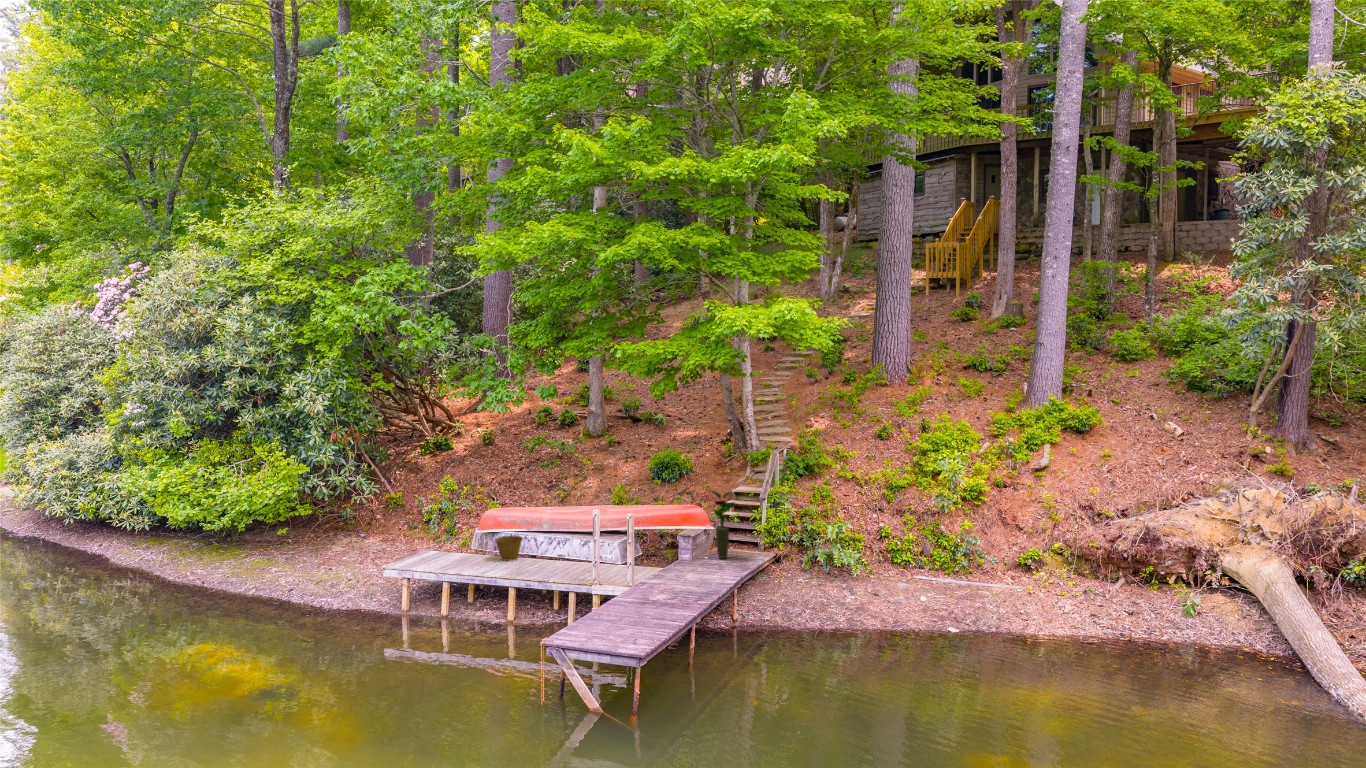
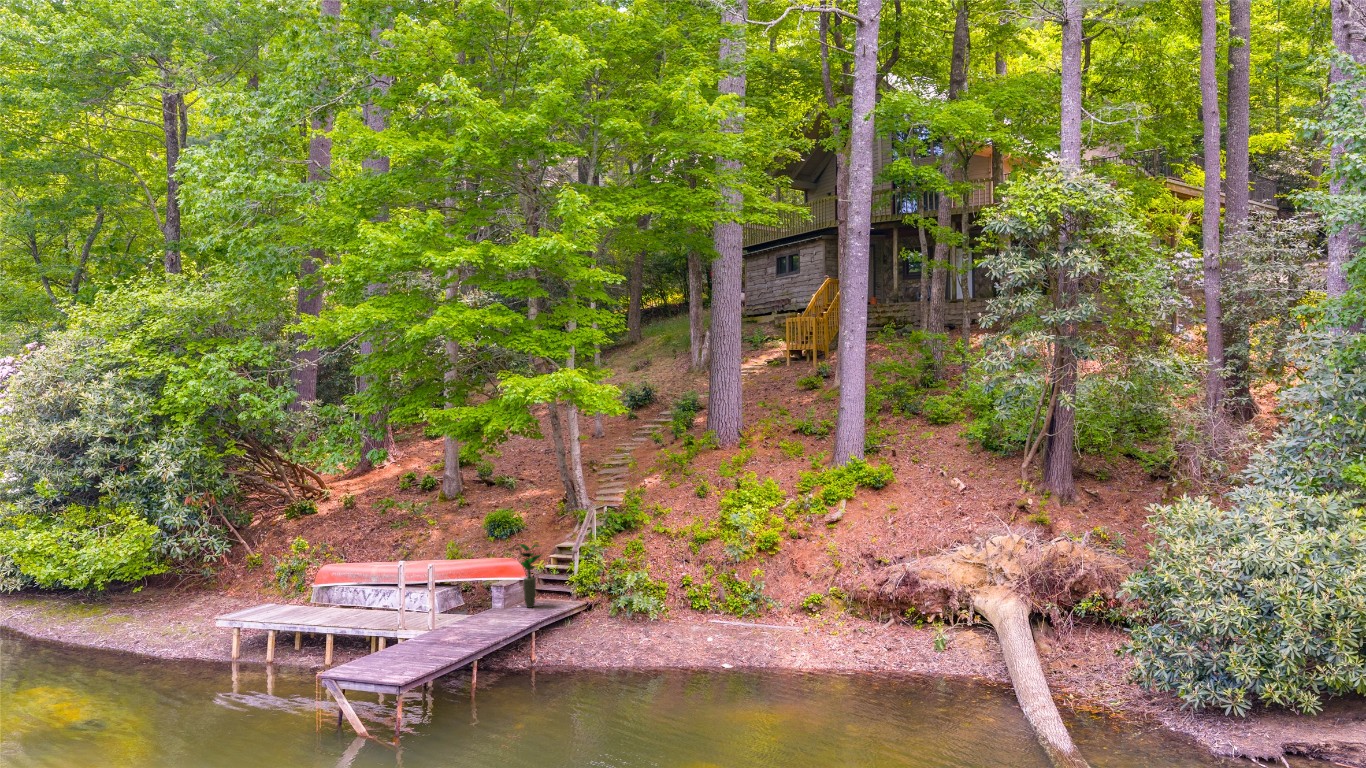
basket: present [495,536,523,561] -> none [320,590,348,614]

